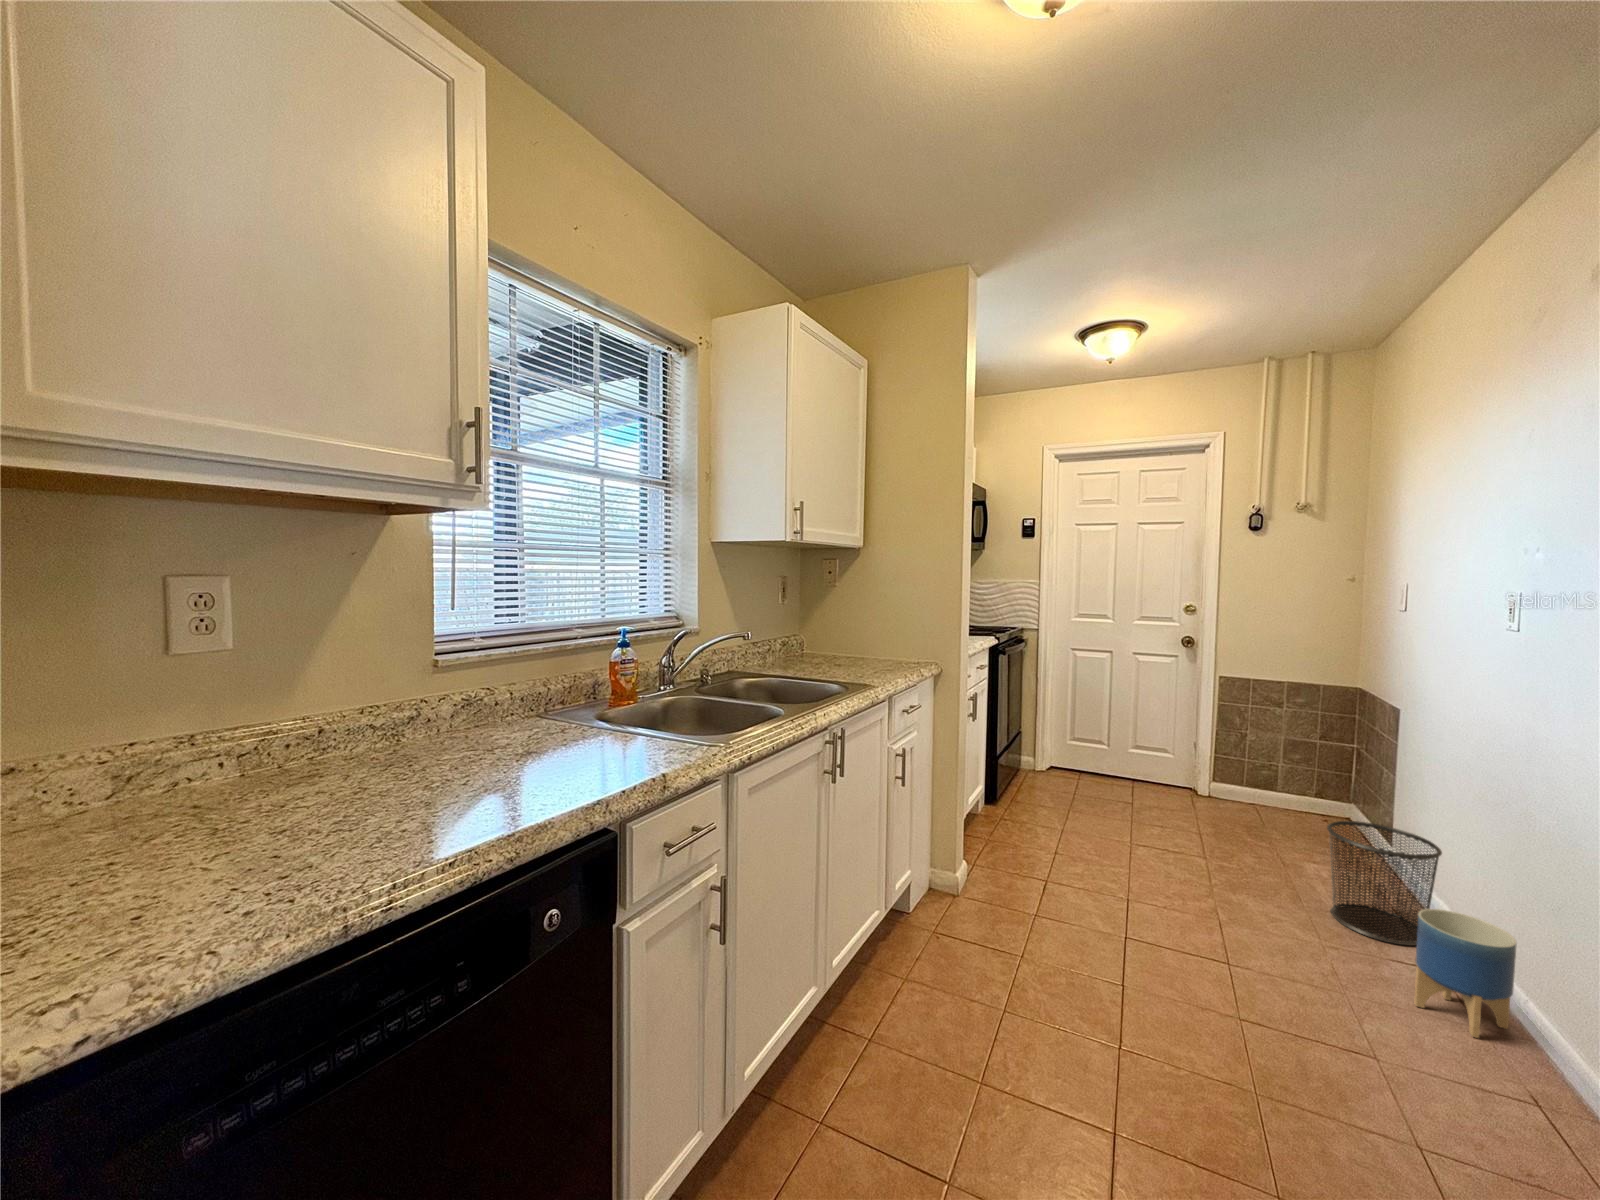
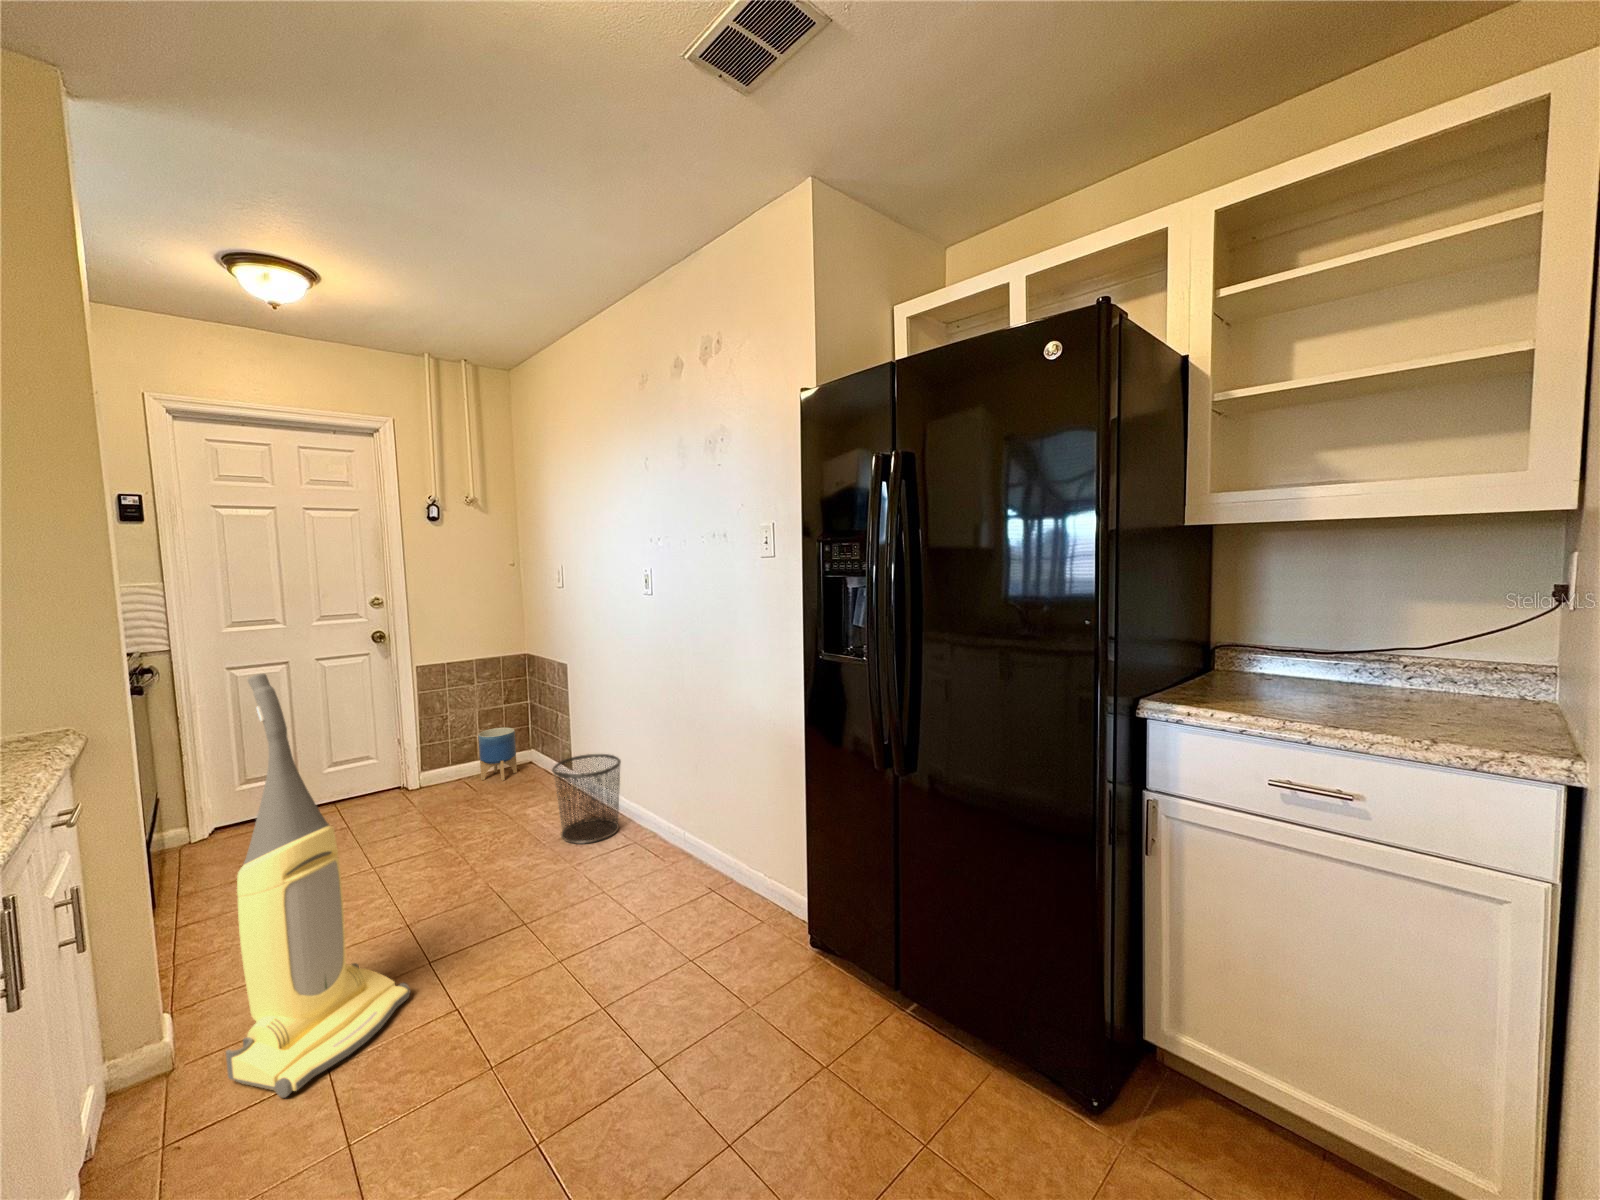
vacuum cleaner: none [971,646,1096,958] -> present [226,674,410,1098]
planter: present [1414,909,1516,1038] -> present [478,728,517,781]

